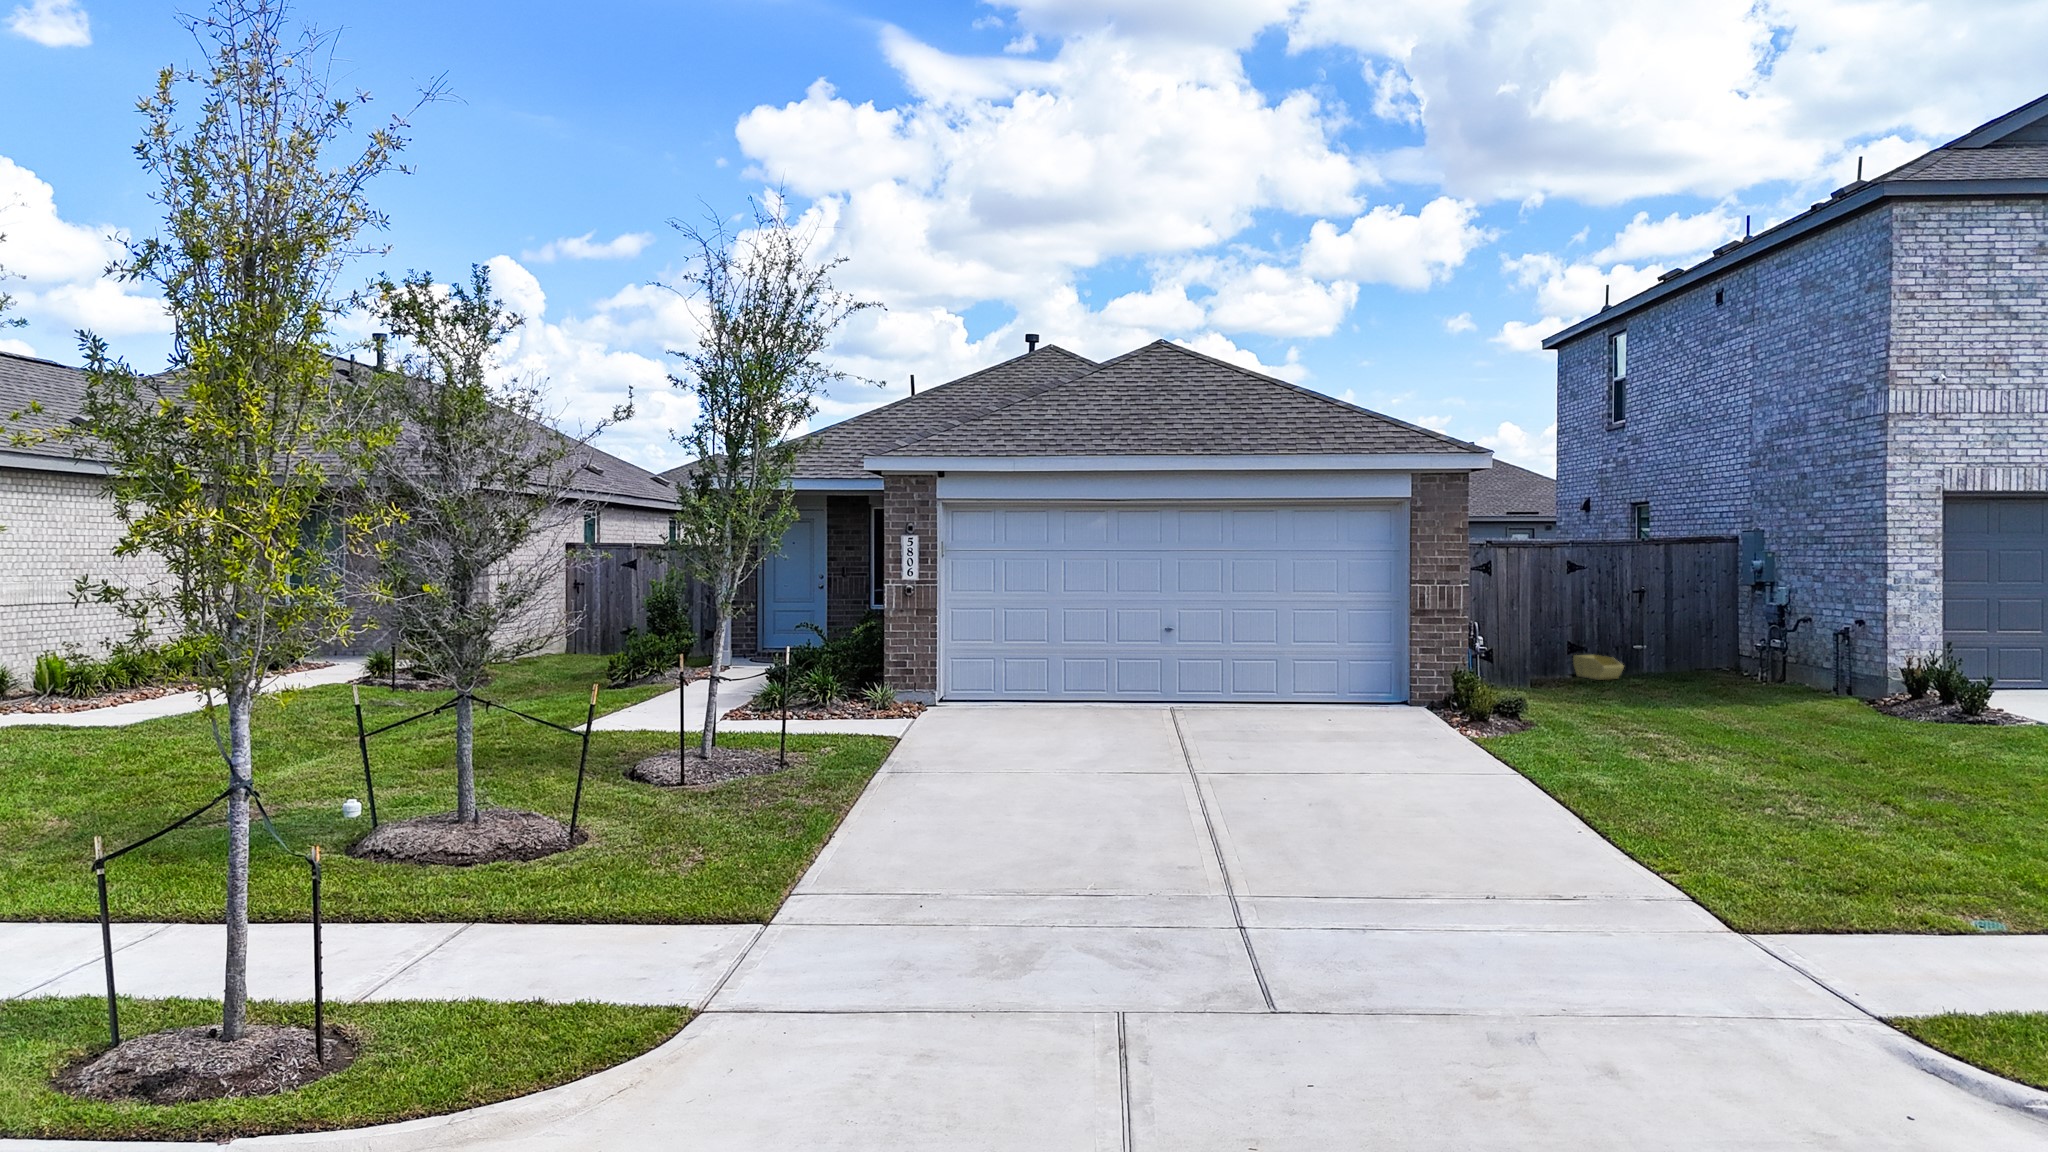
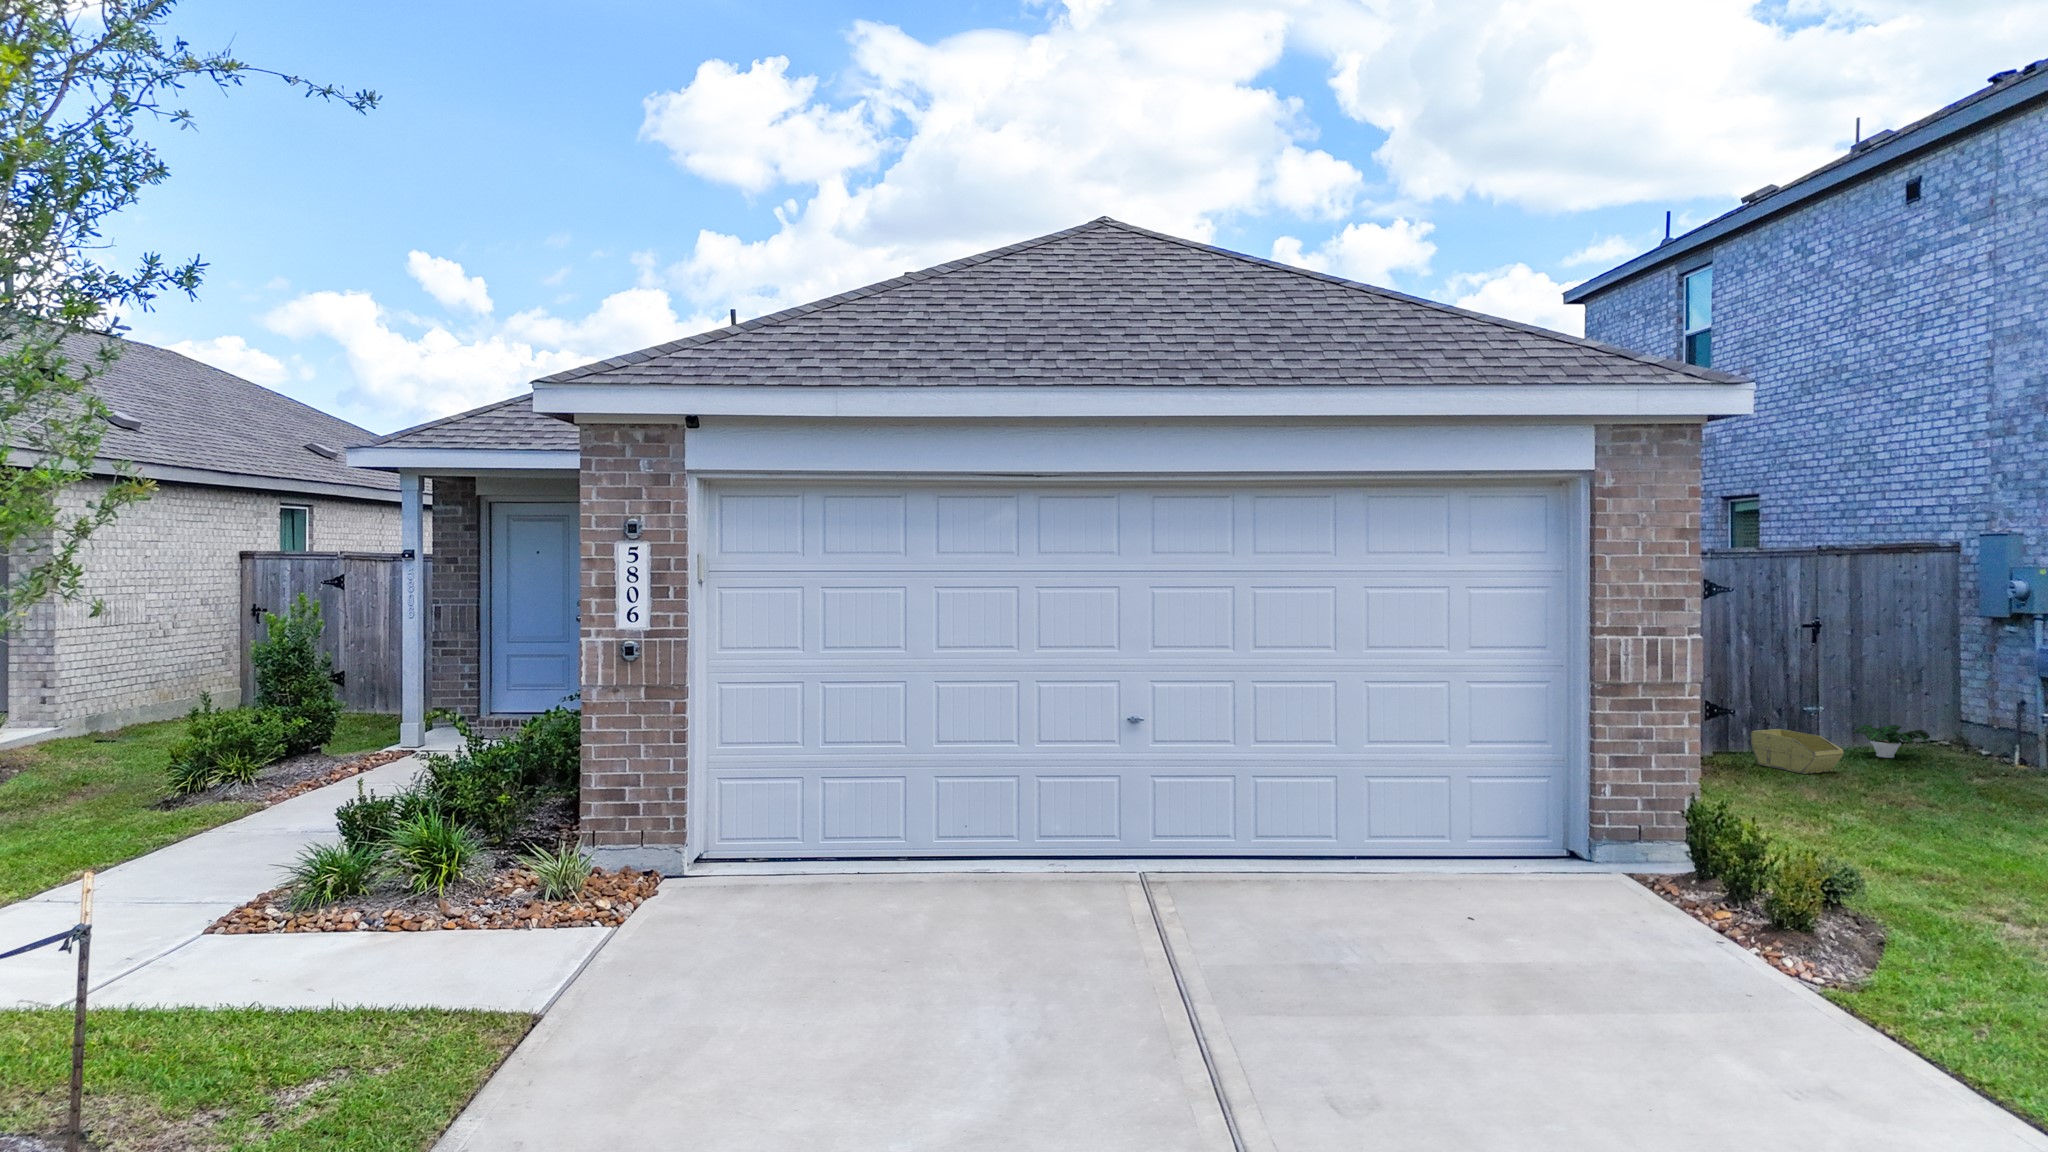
potted plant: none [1649,654,1694,674] -> present [1854,724,1930,758]

